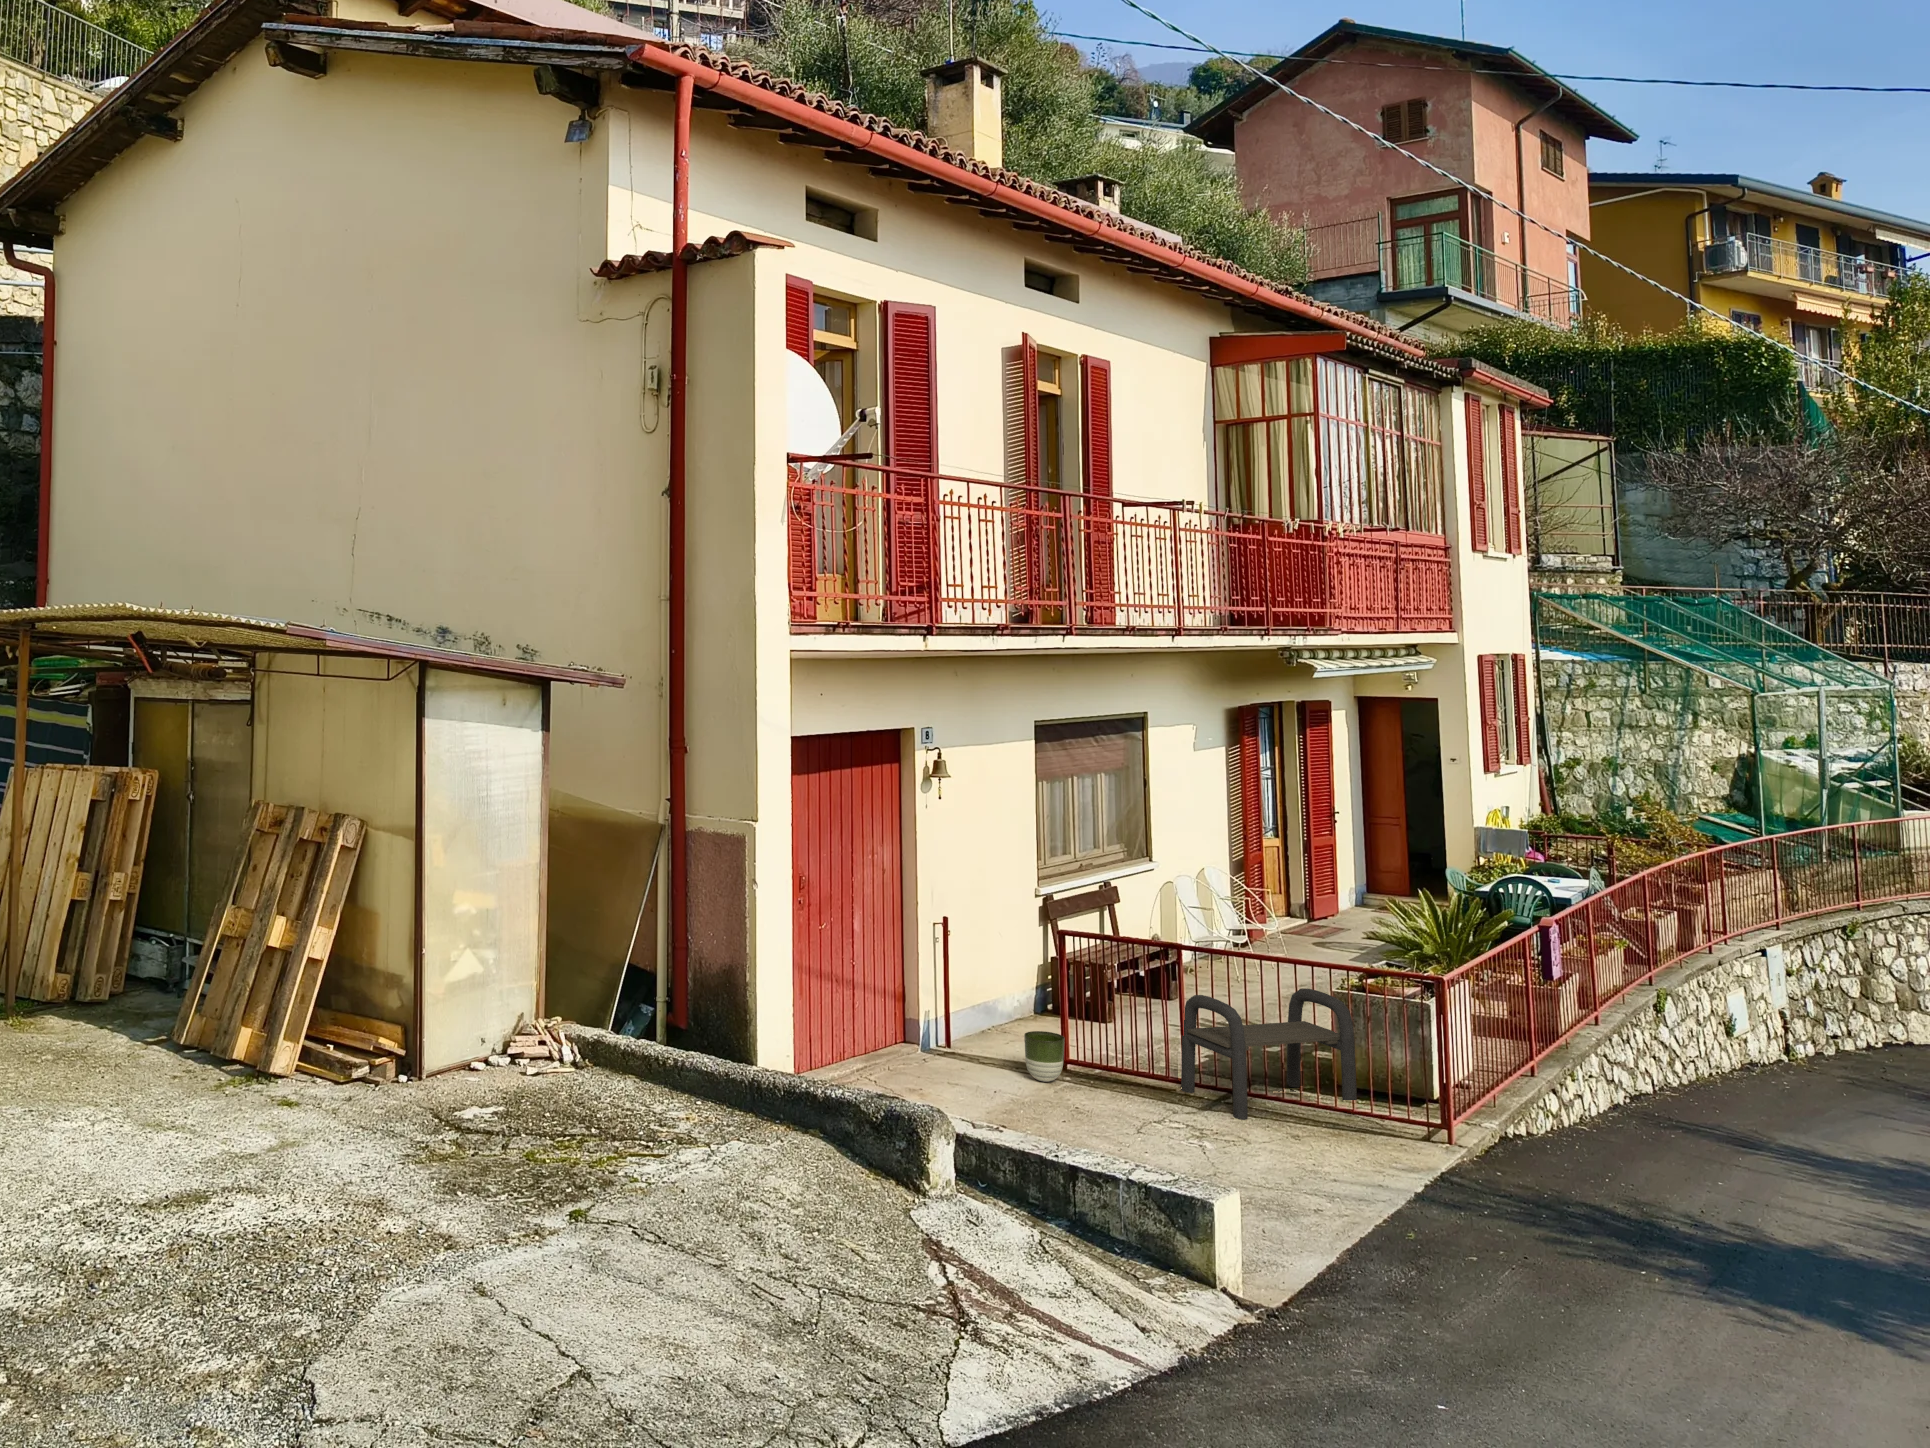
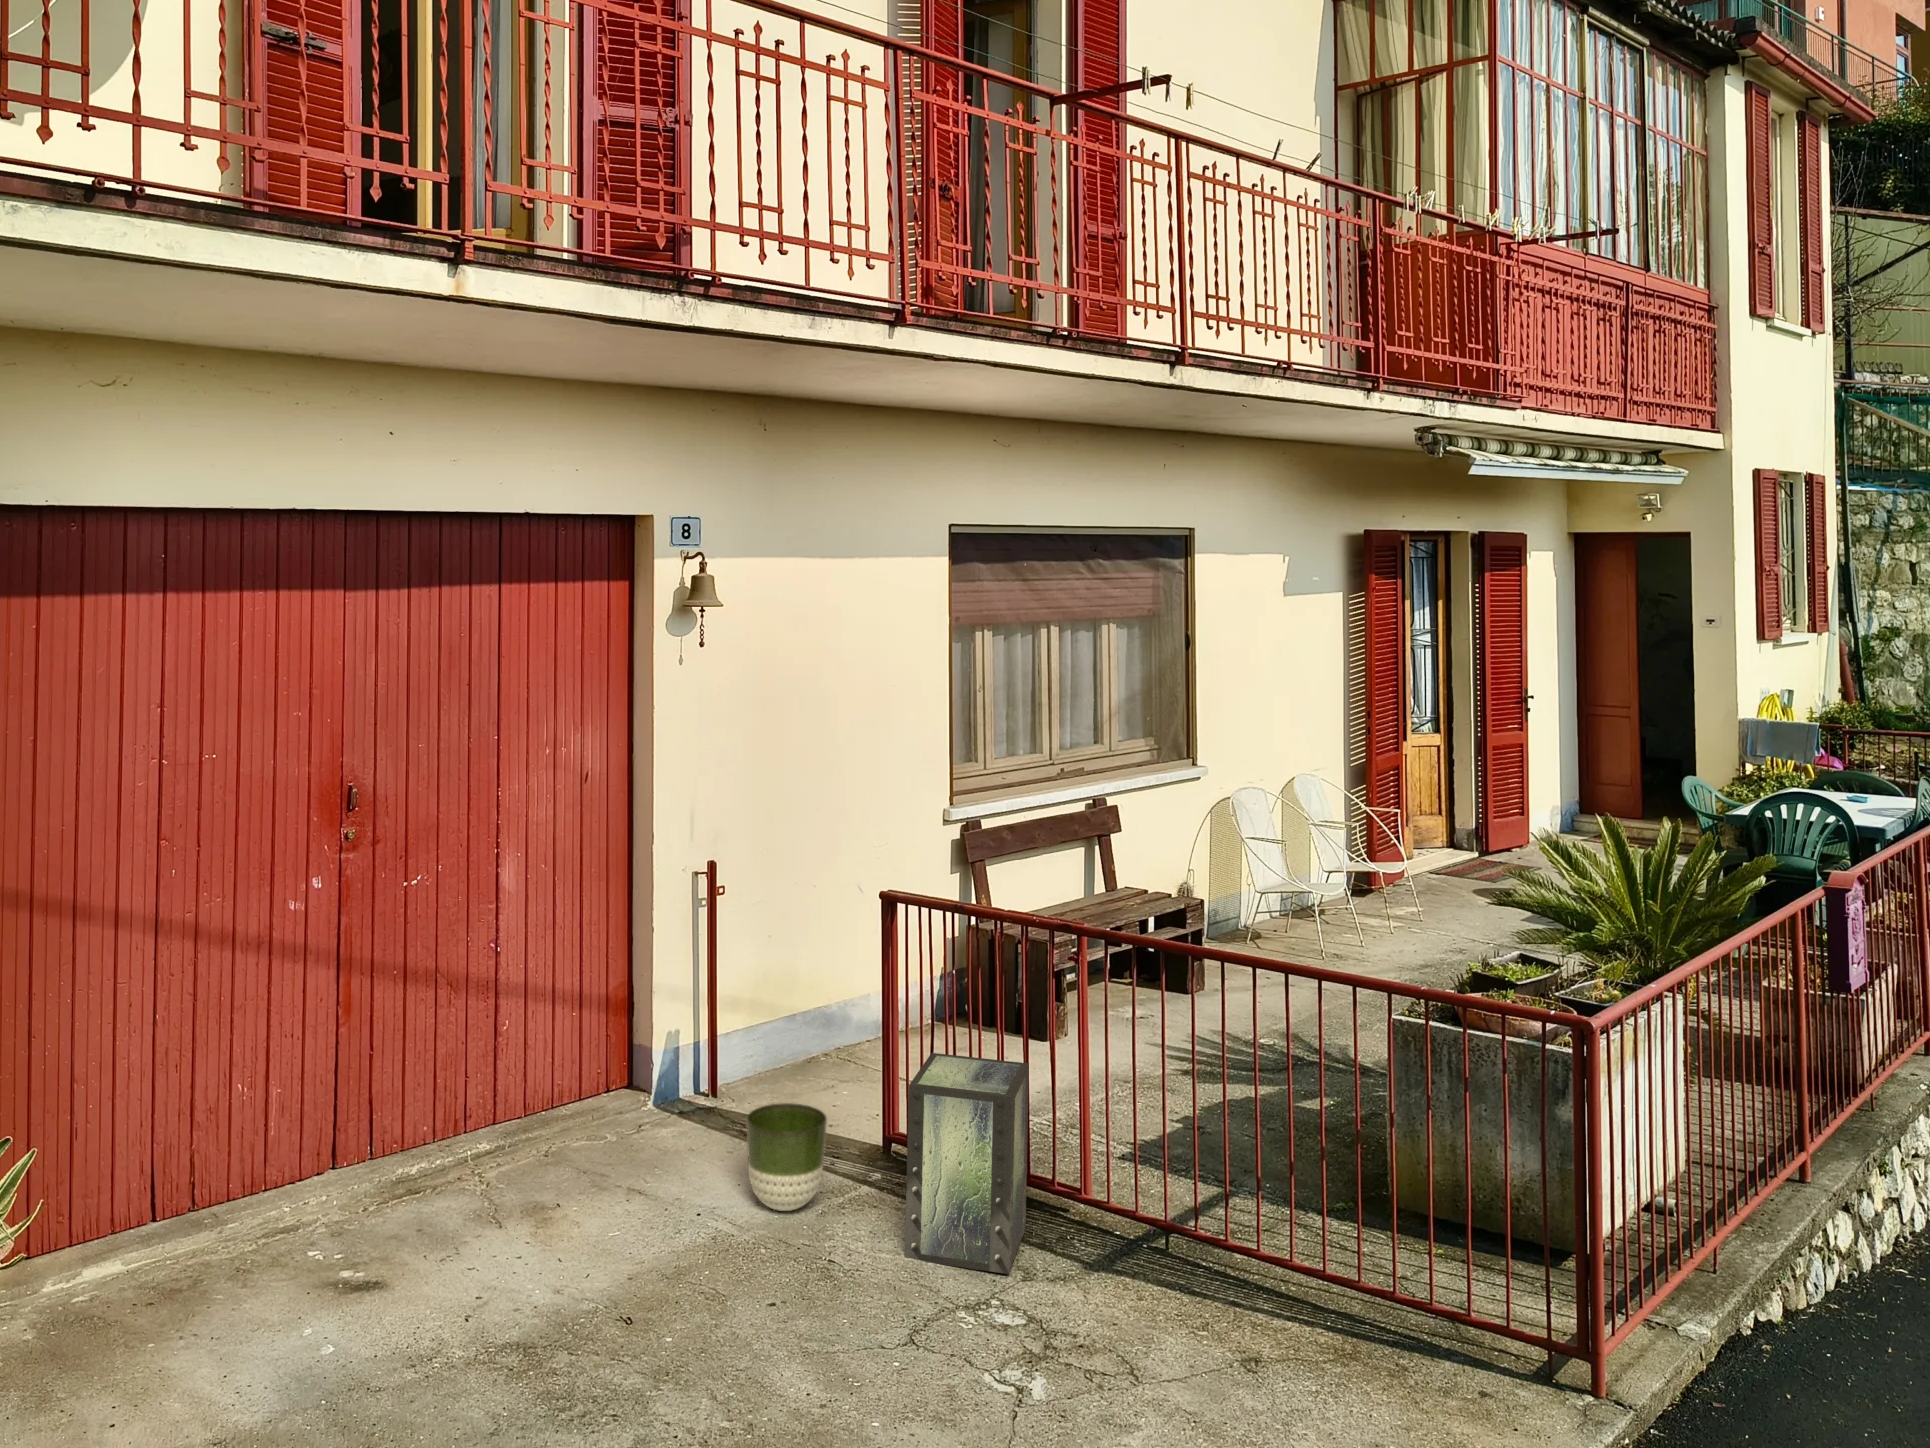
bench: present [1181,988,1357,1120] -> none [1070,1020,1423,1319]
storage box: none [1112,1004,1167,1104] -> present [905,1053,1029,1274]

